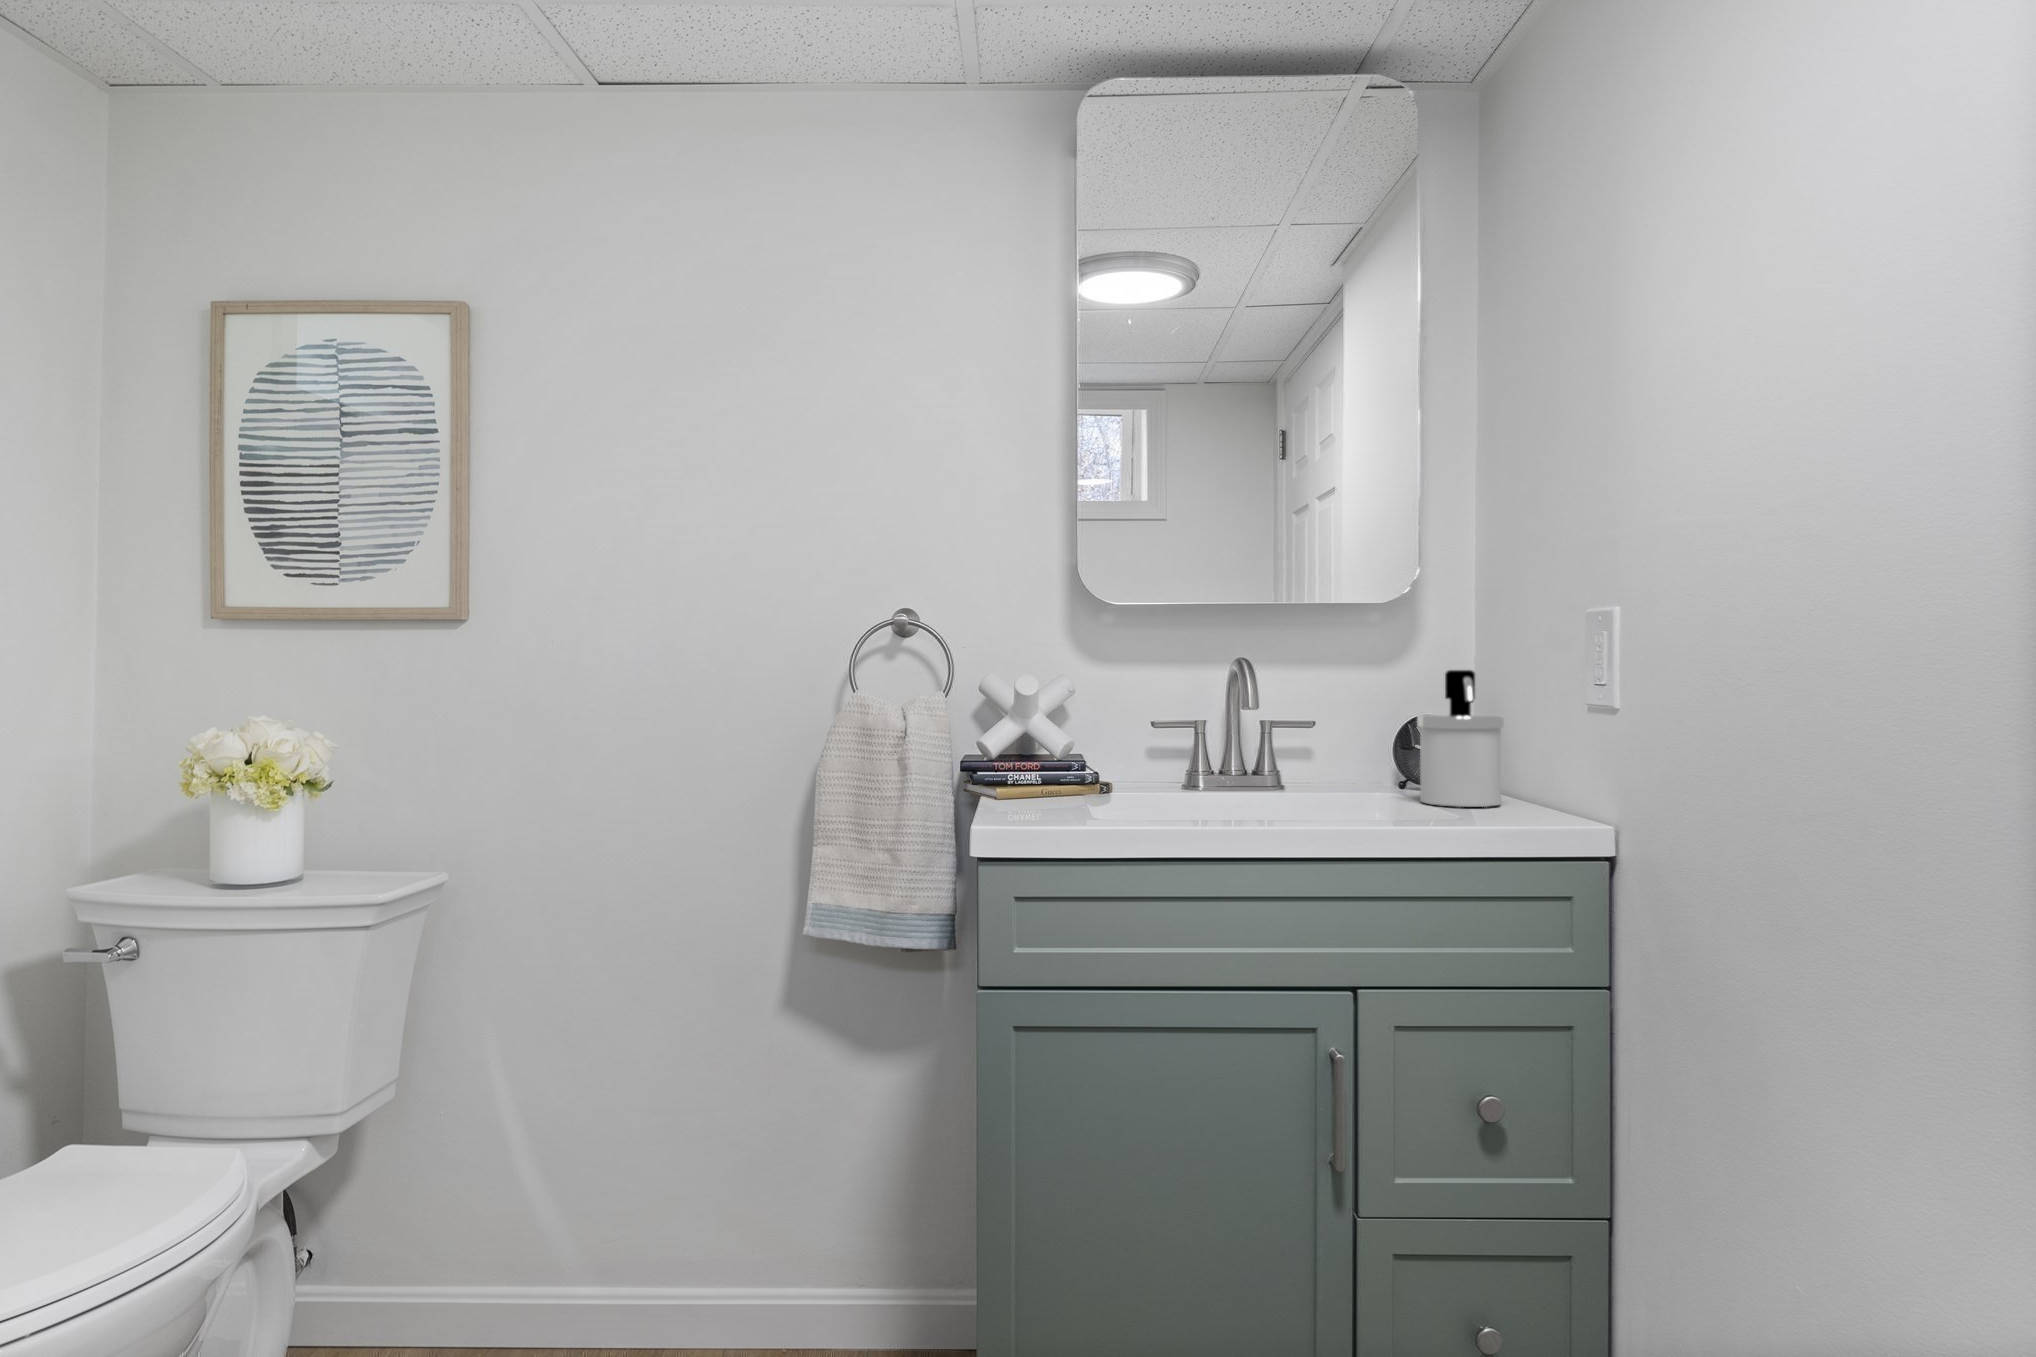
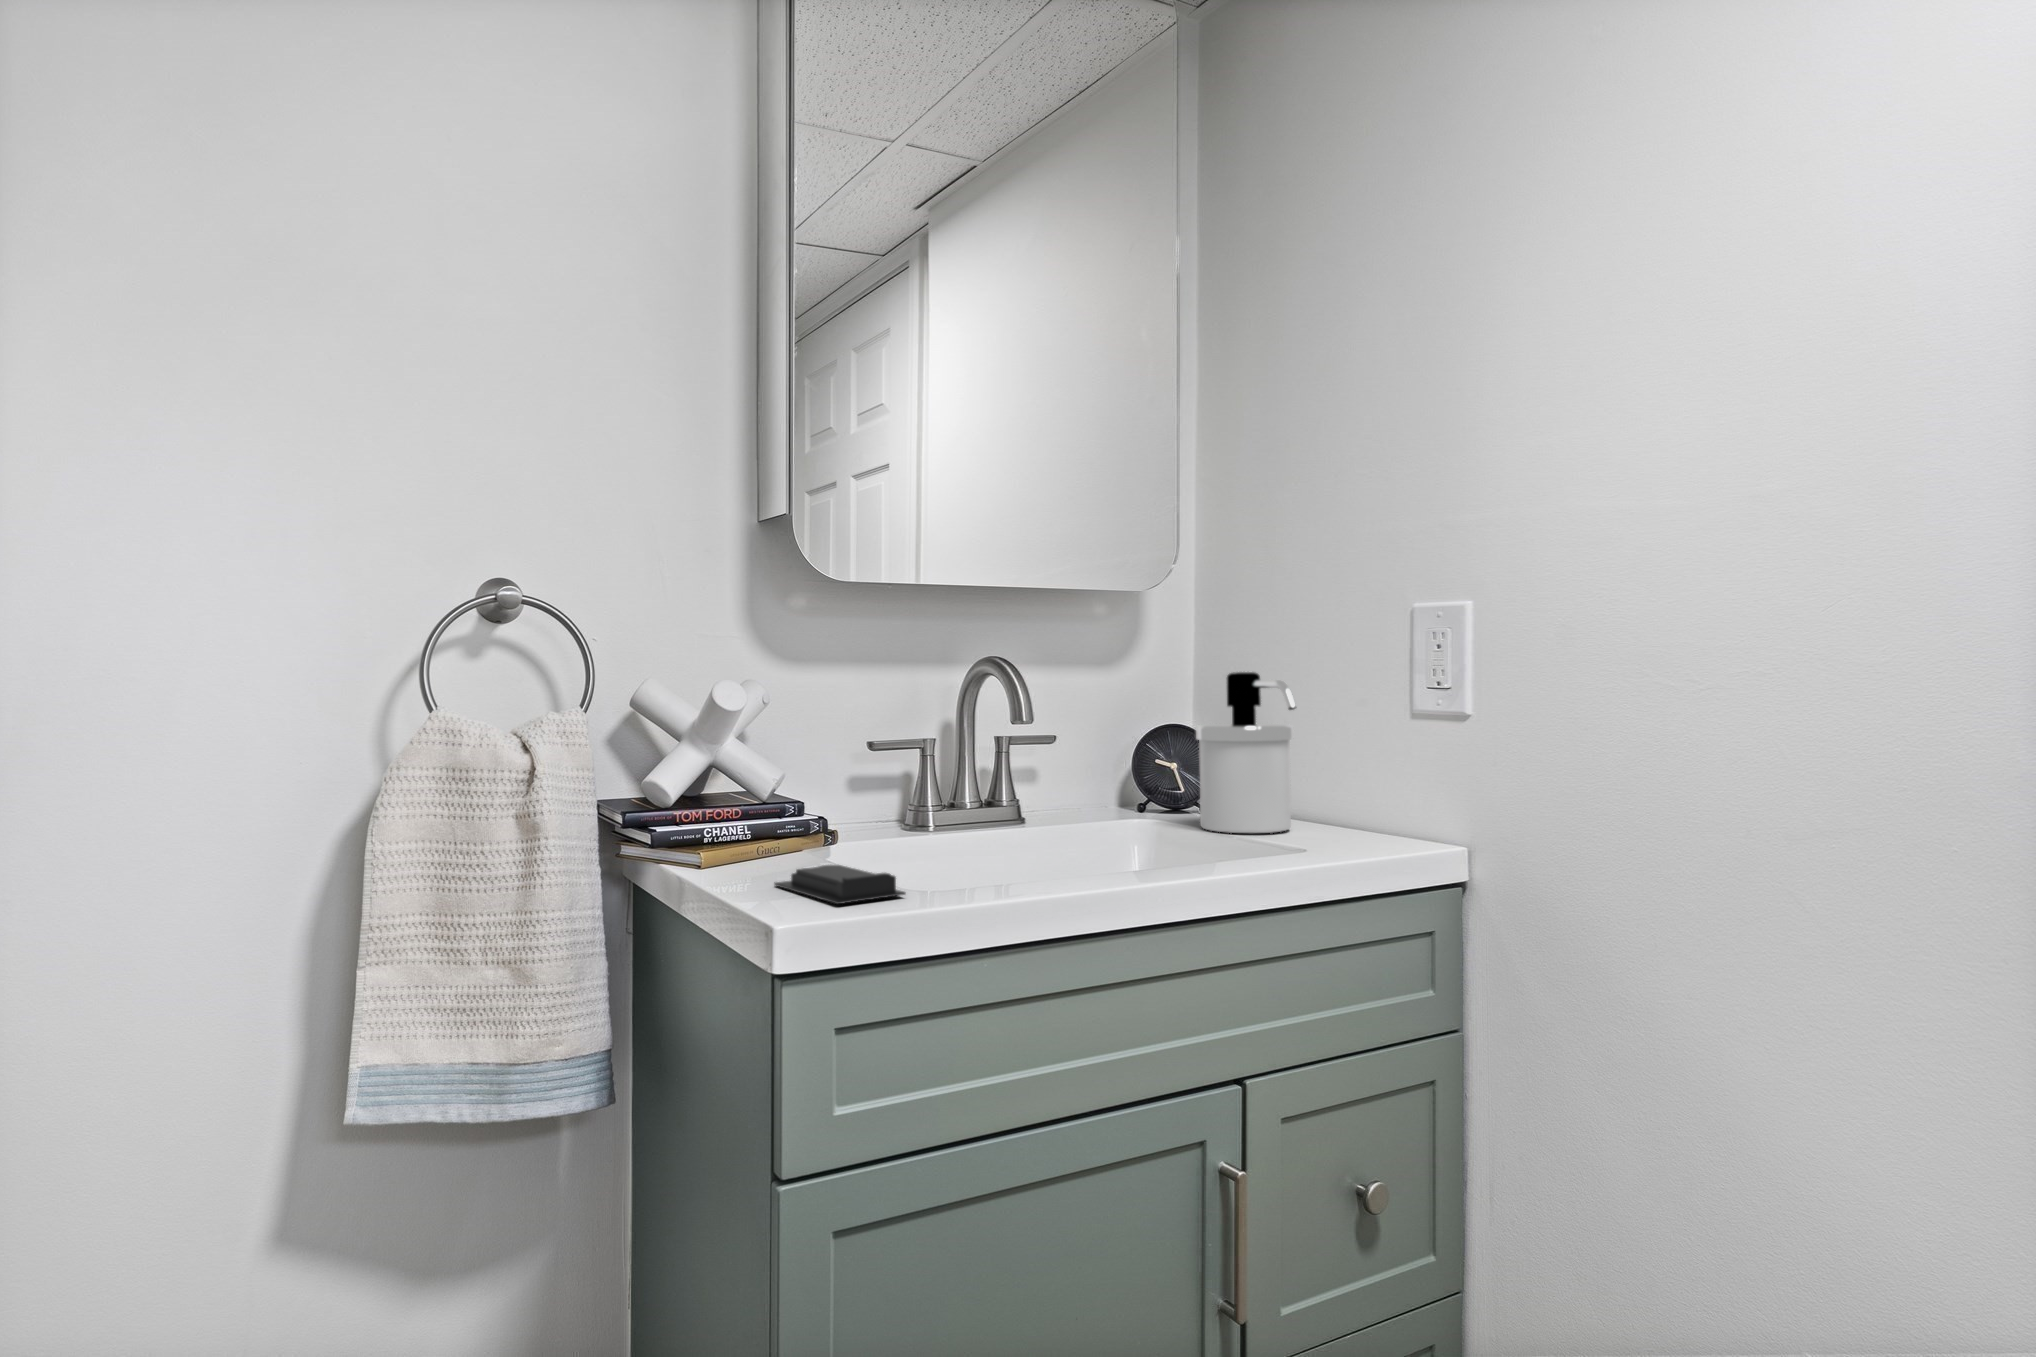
soap bar: none [1029,800,1095,820] -> present [774,865,906,904]

